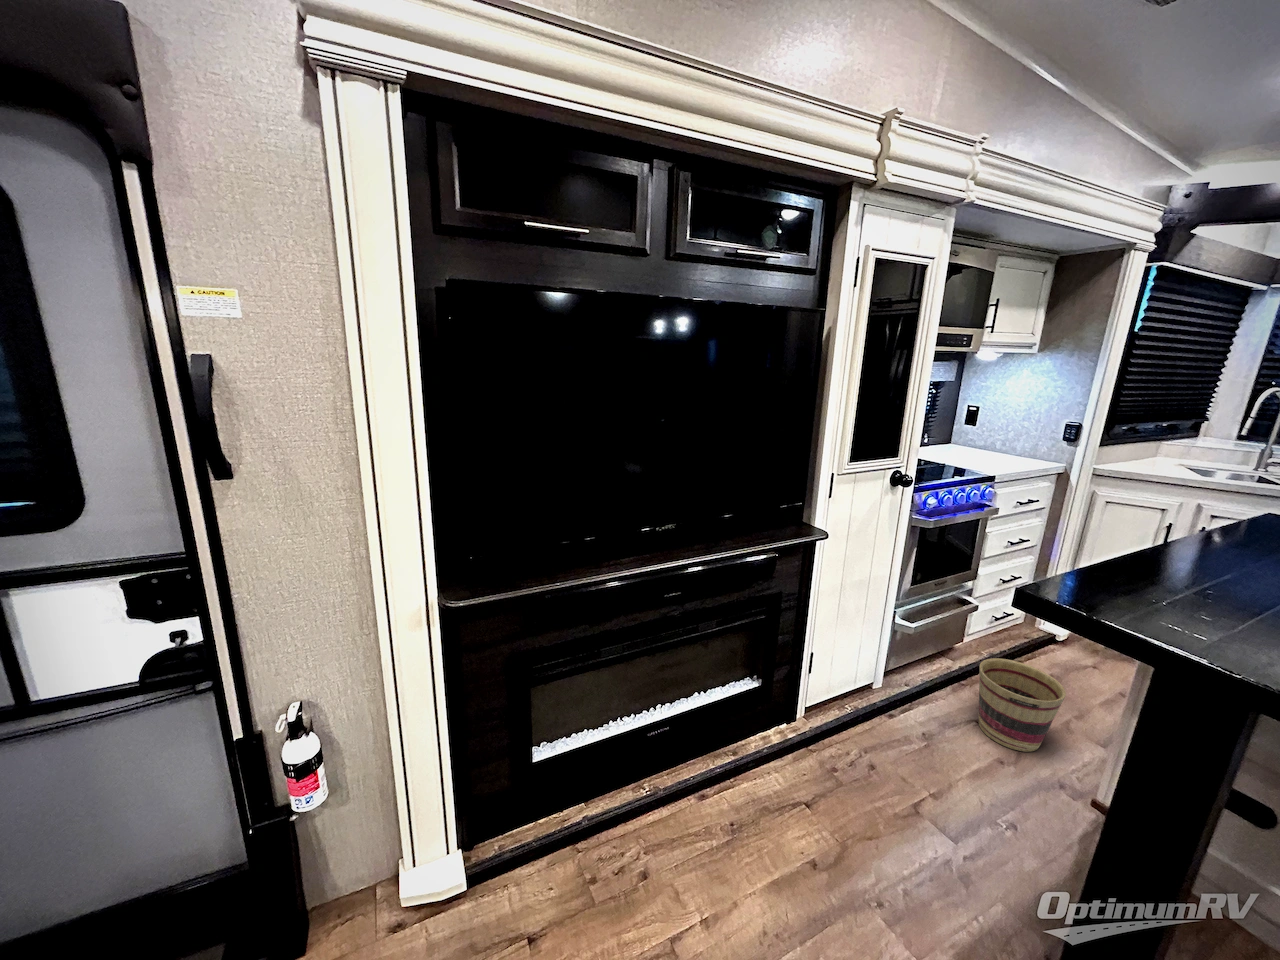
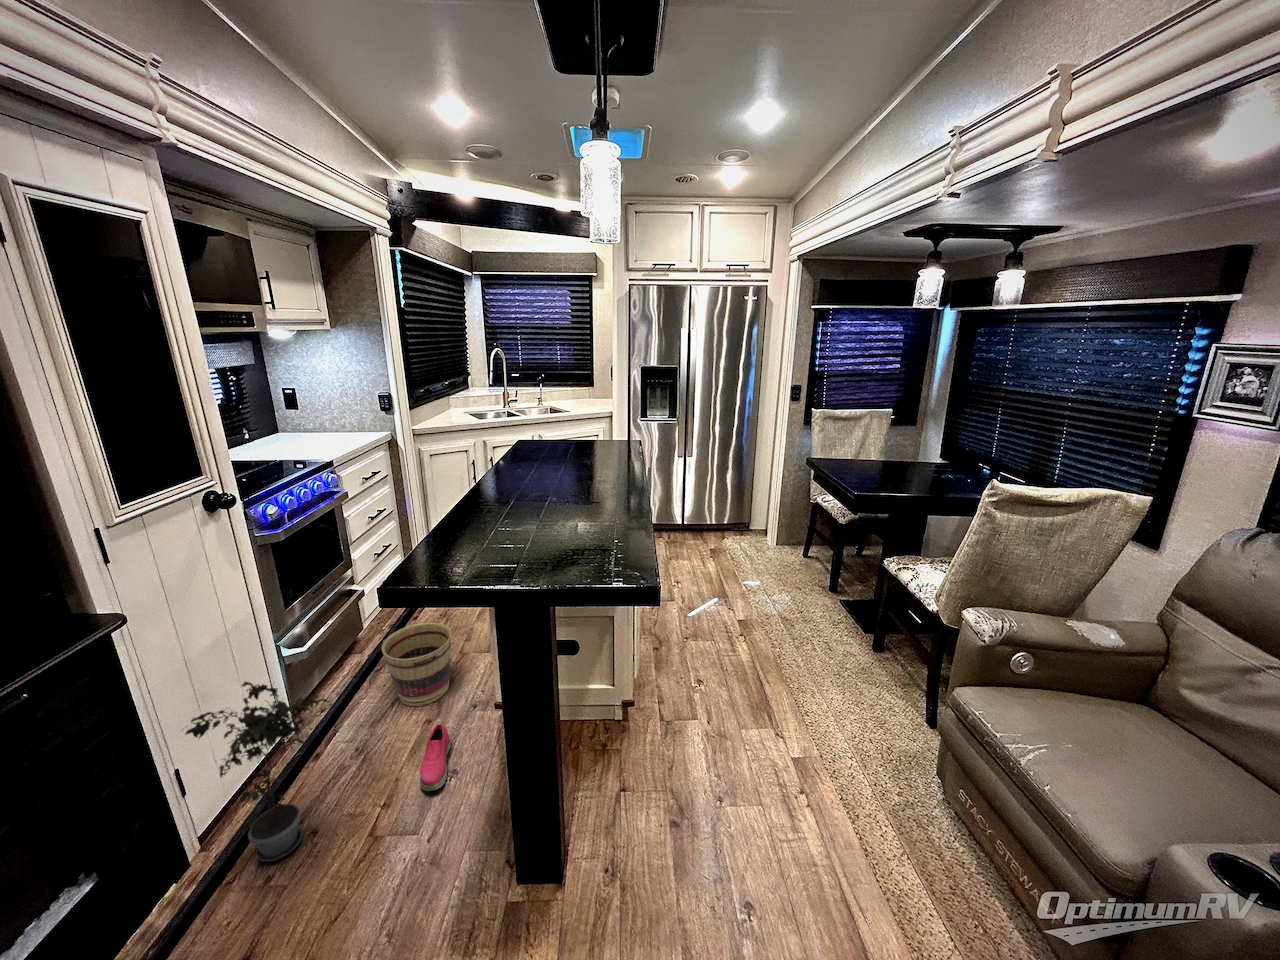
potted plant: none [825,618,927,766] -> present [185,682,329,862]
shoe: none [975,770,1024,830] -> present [420,724,451,791]

